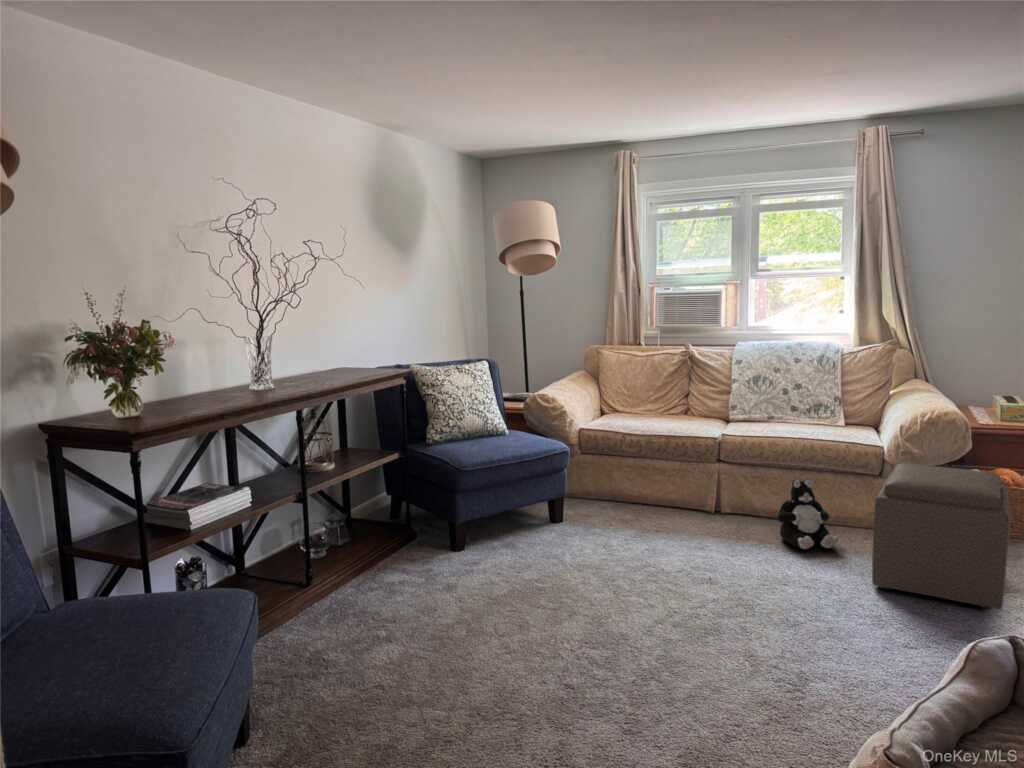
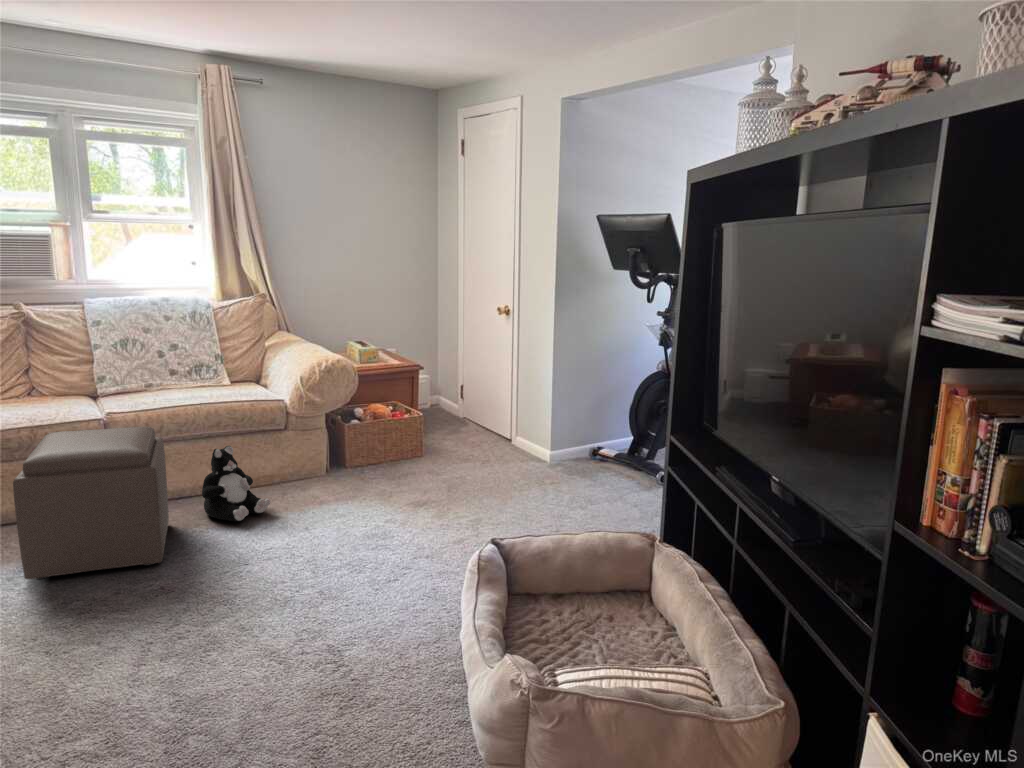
ottoman: present [872,463,1010,609] -> present [13,427,169,580]

